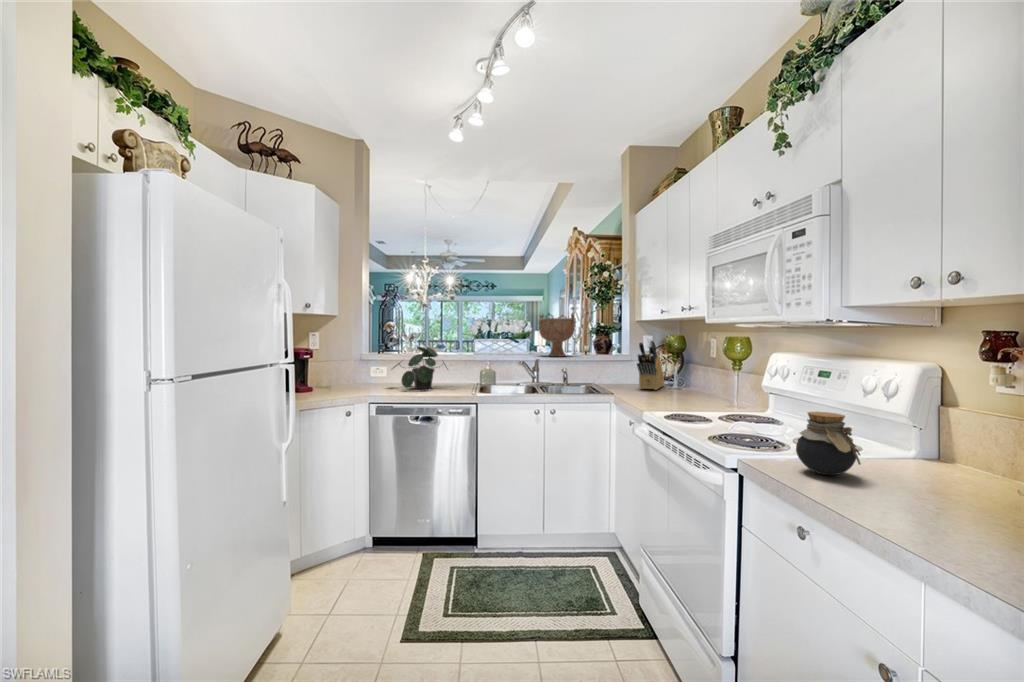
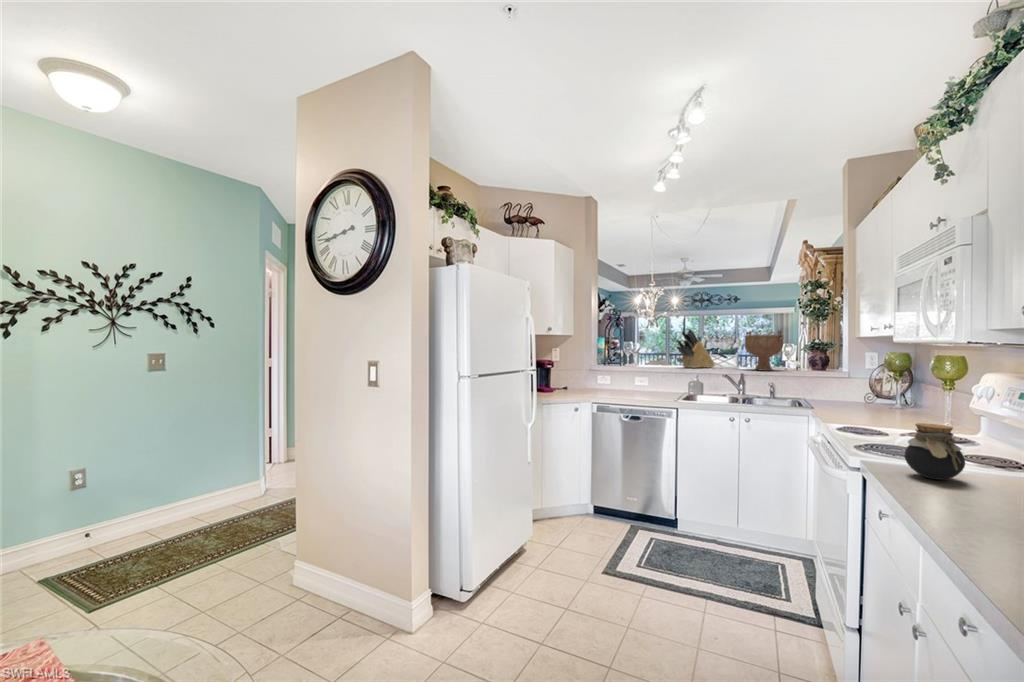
knife block: present [637,340,665,390] -> present [677,329,715,368]
potted plant: present [393,347,438,389] -> none [610,359,657,393]

